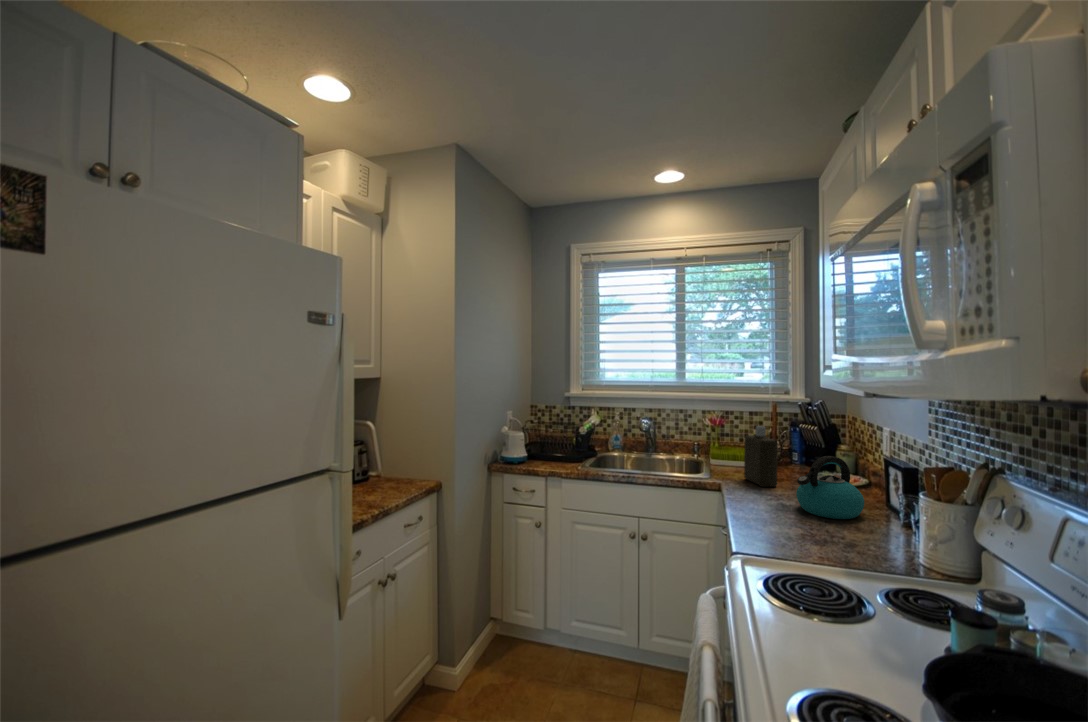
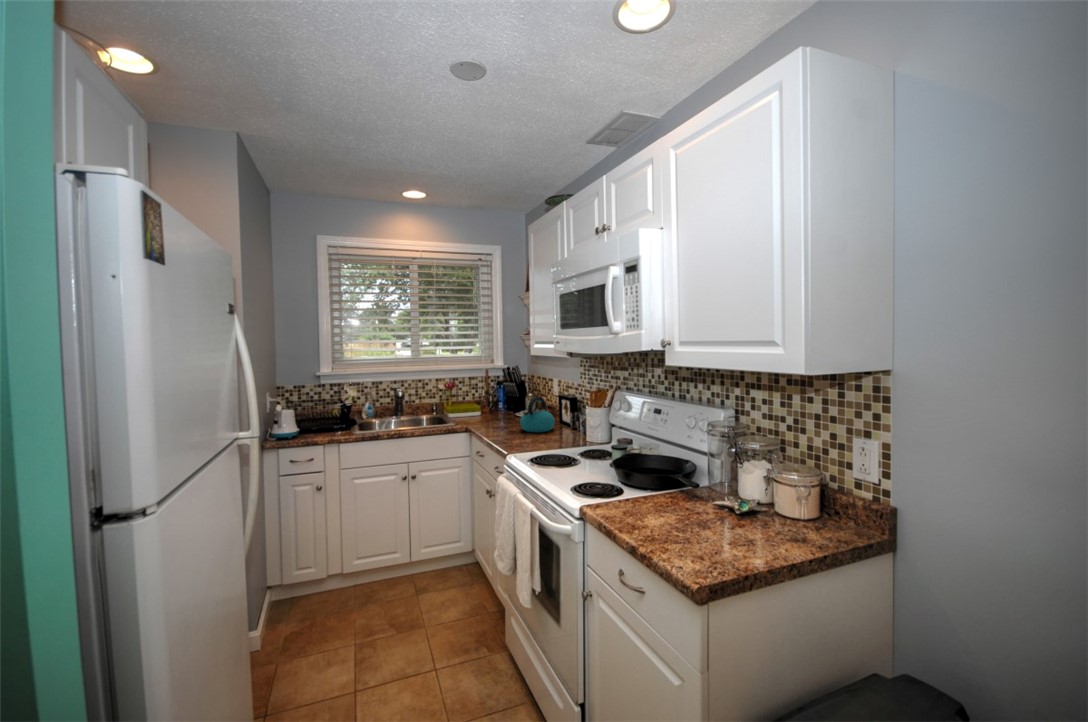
bottle: present [744,426,778,487] -> none [479,385,501,424]

